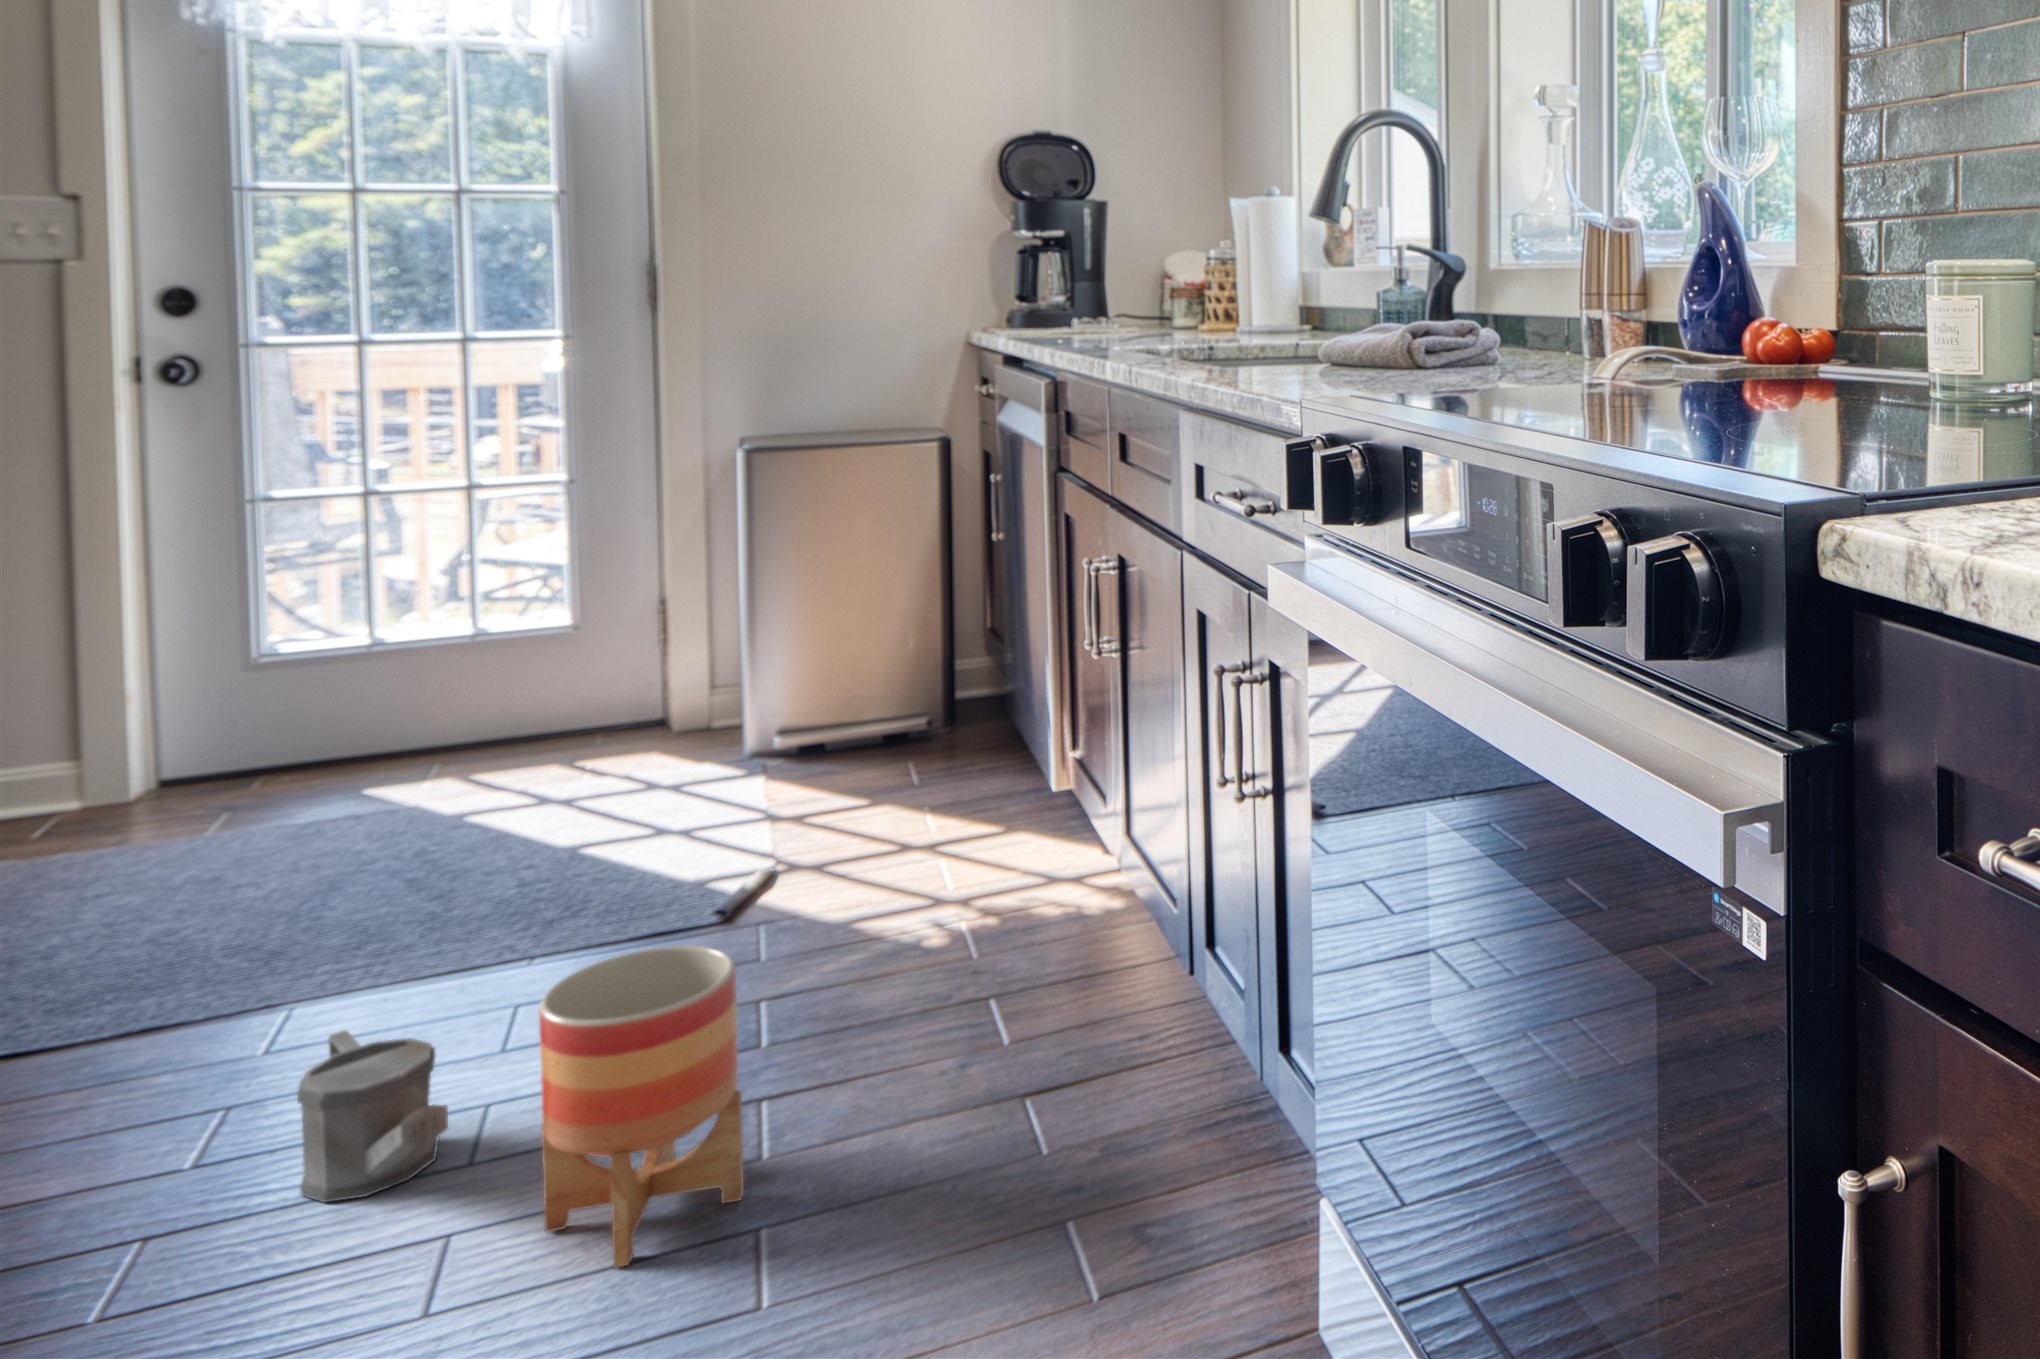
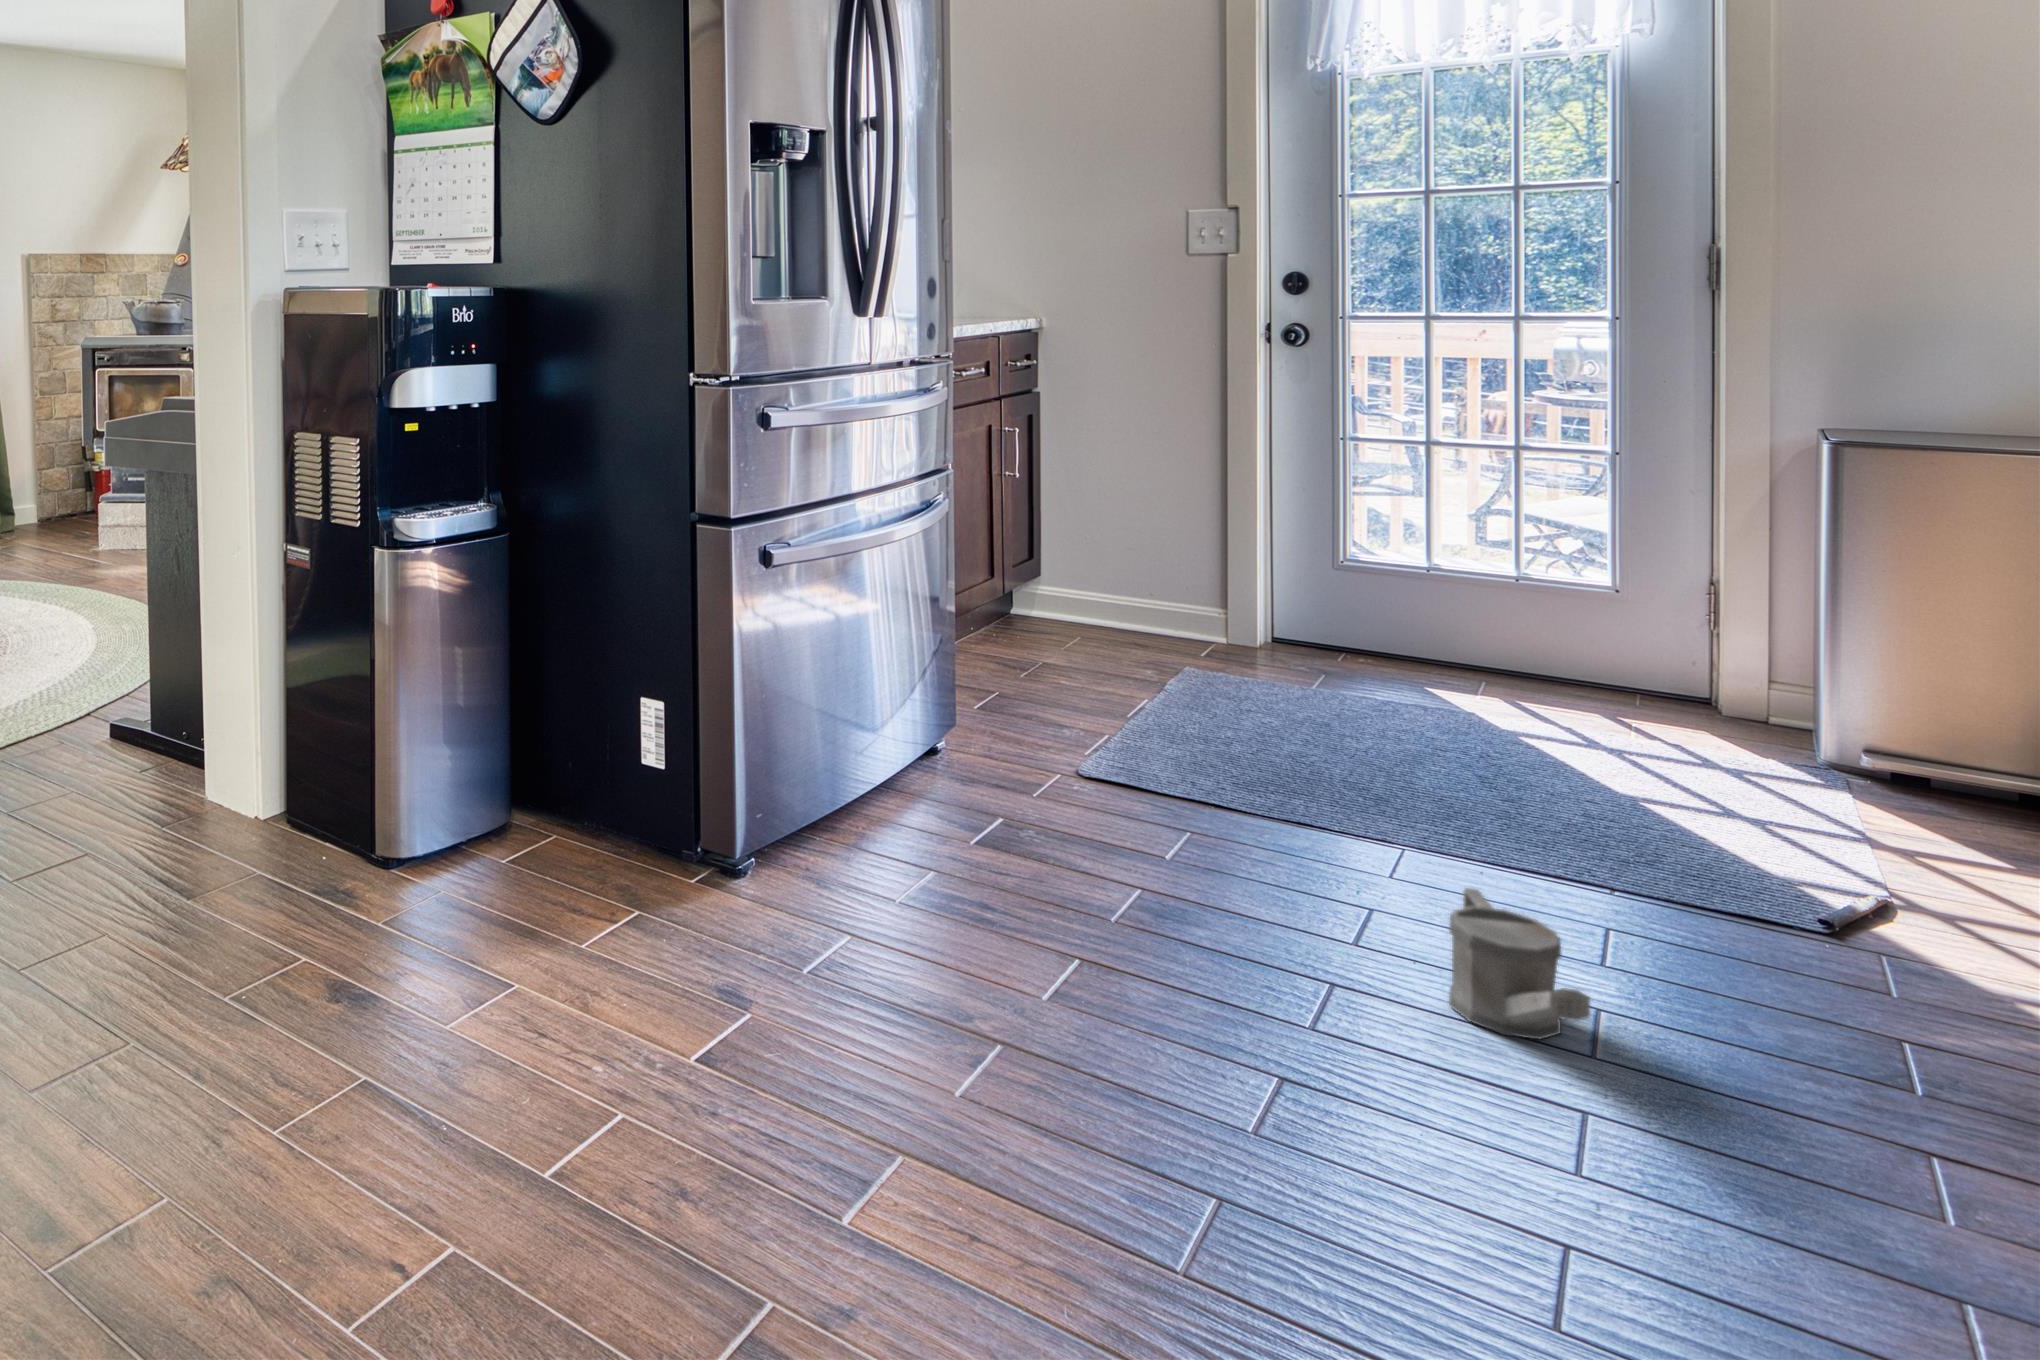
planter: present [539,946,744,1267] -> none [1687,932,1929,1250]

